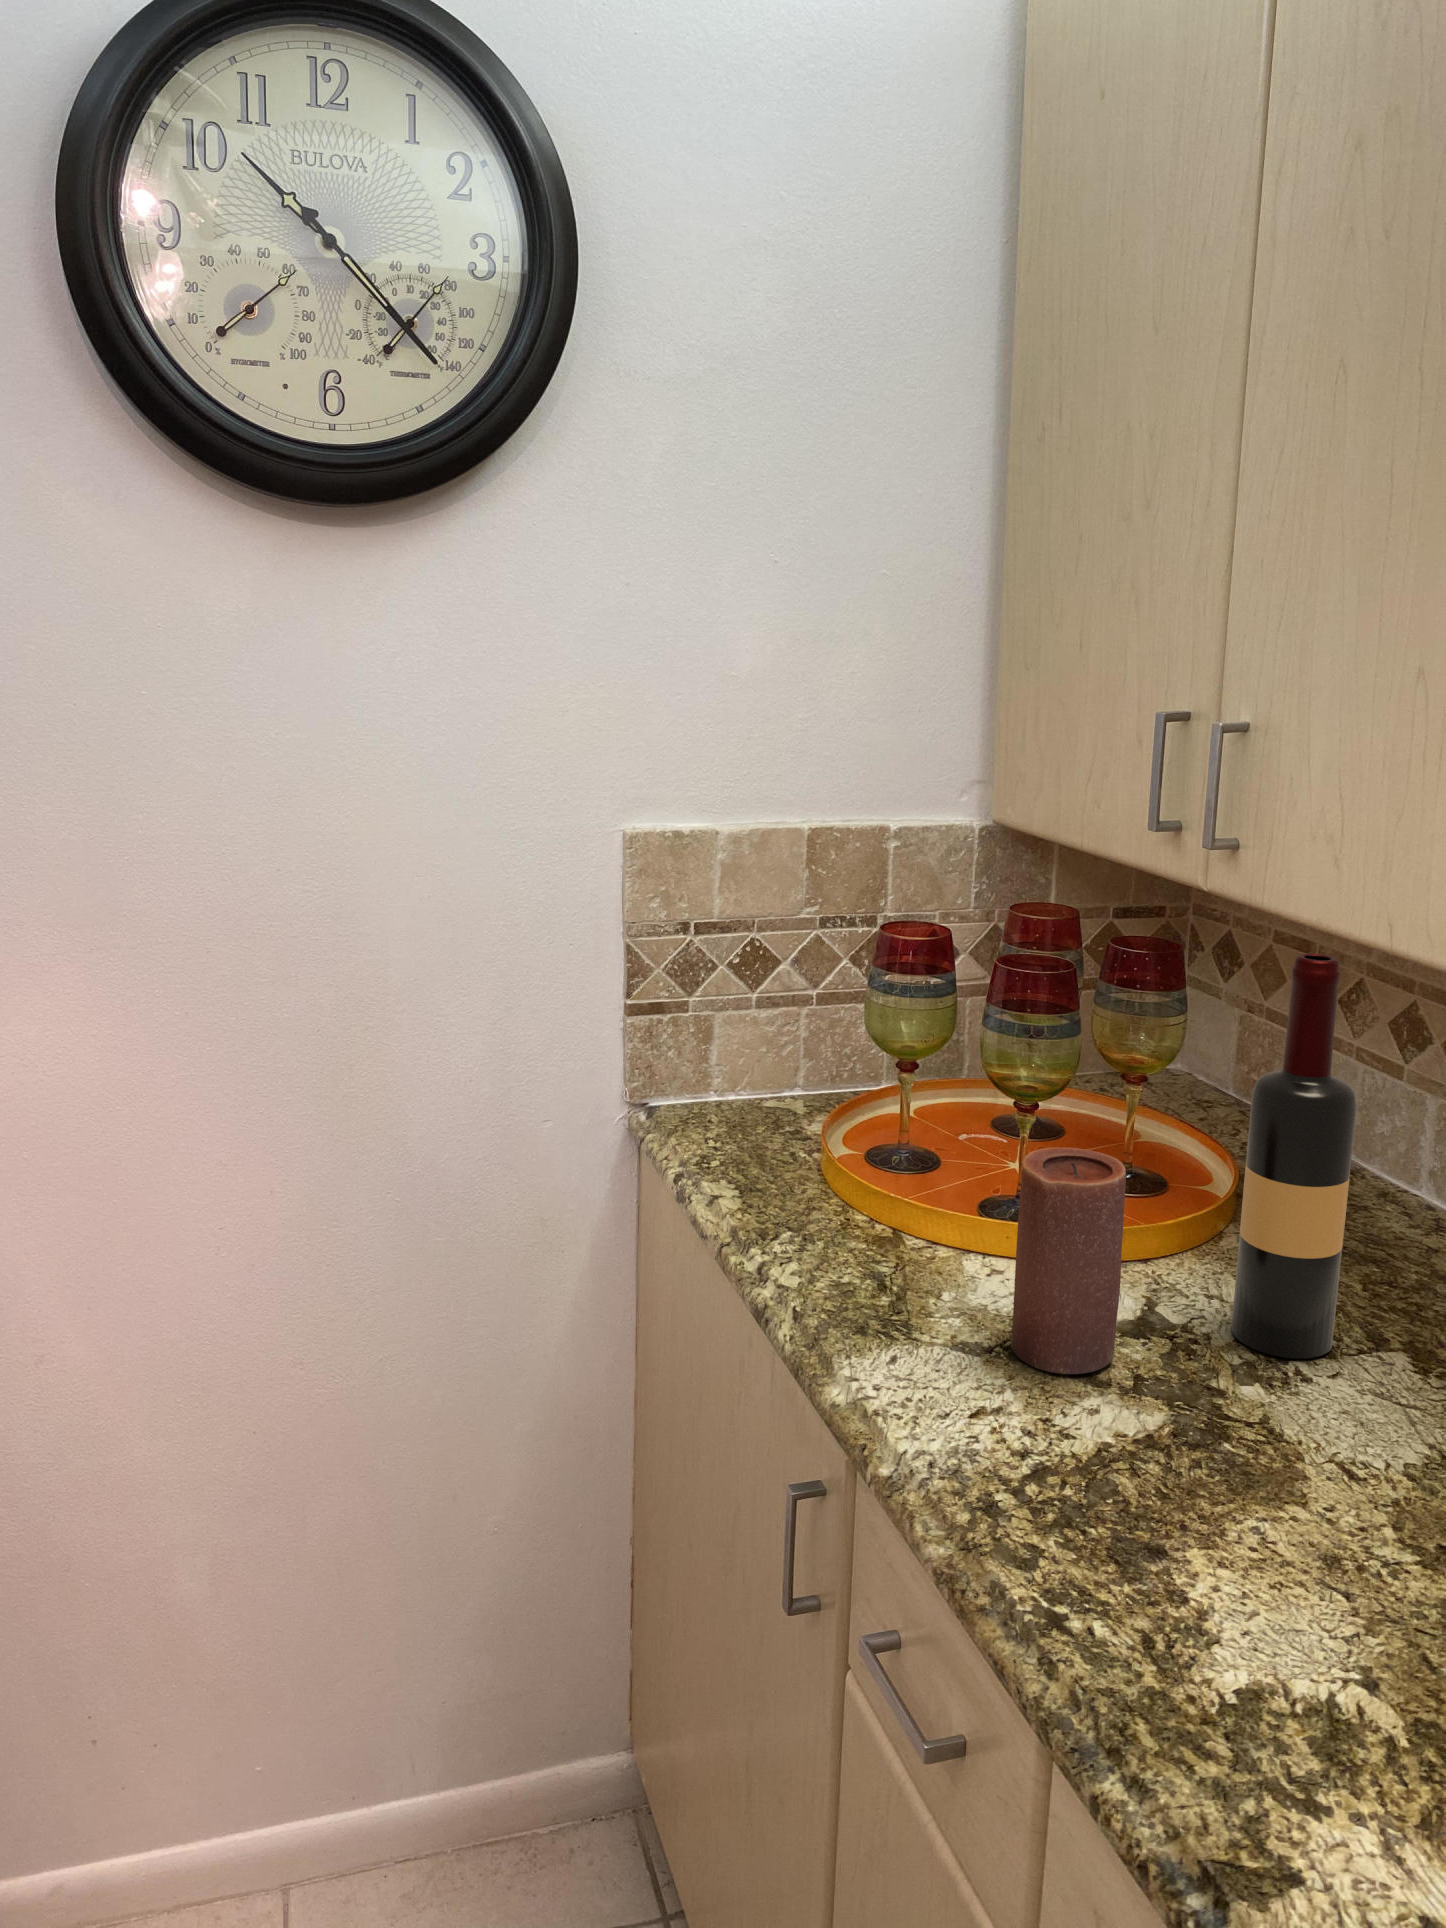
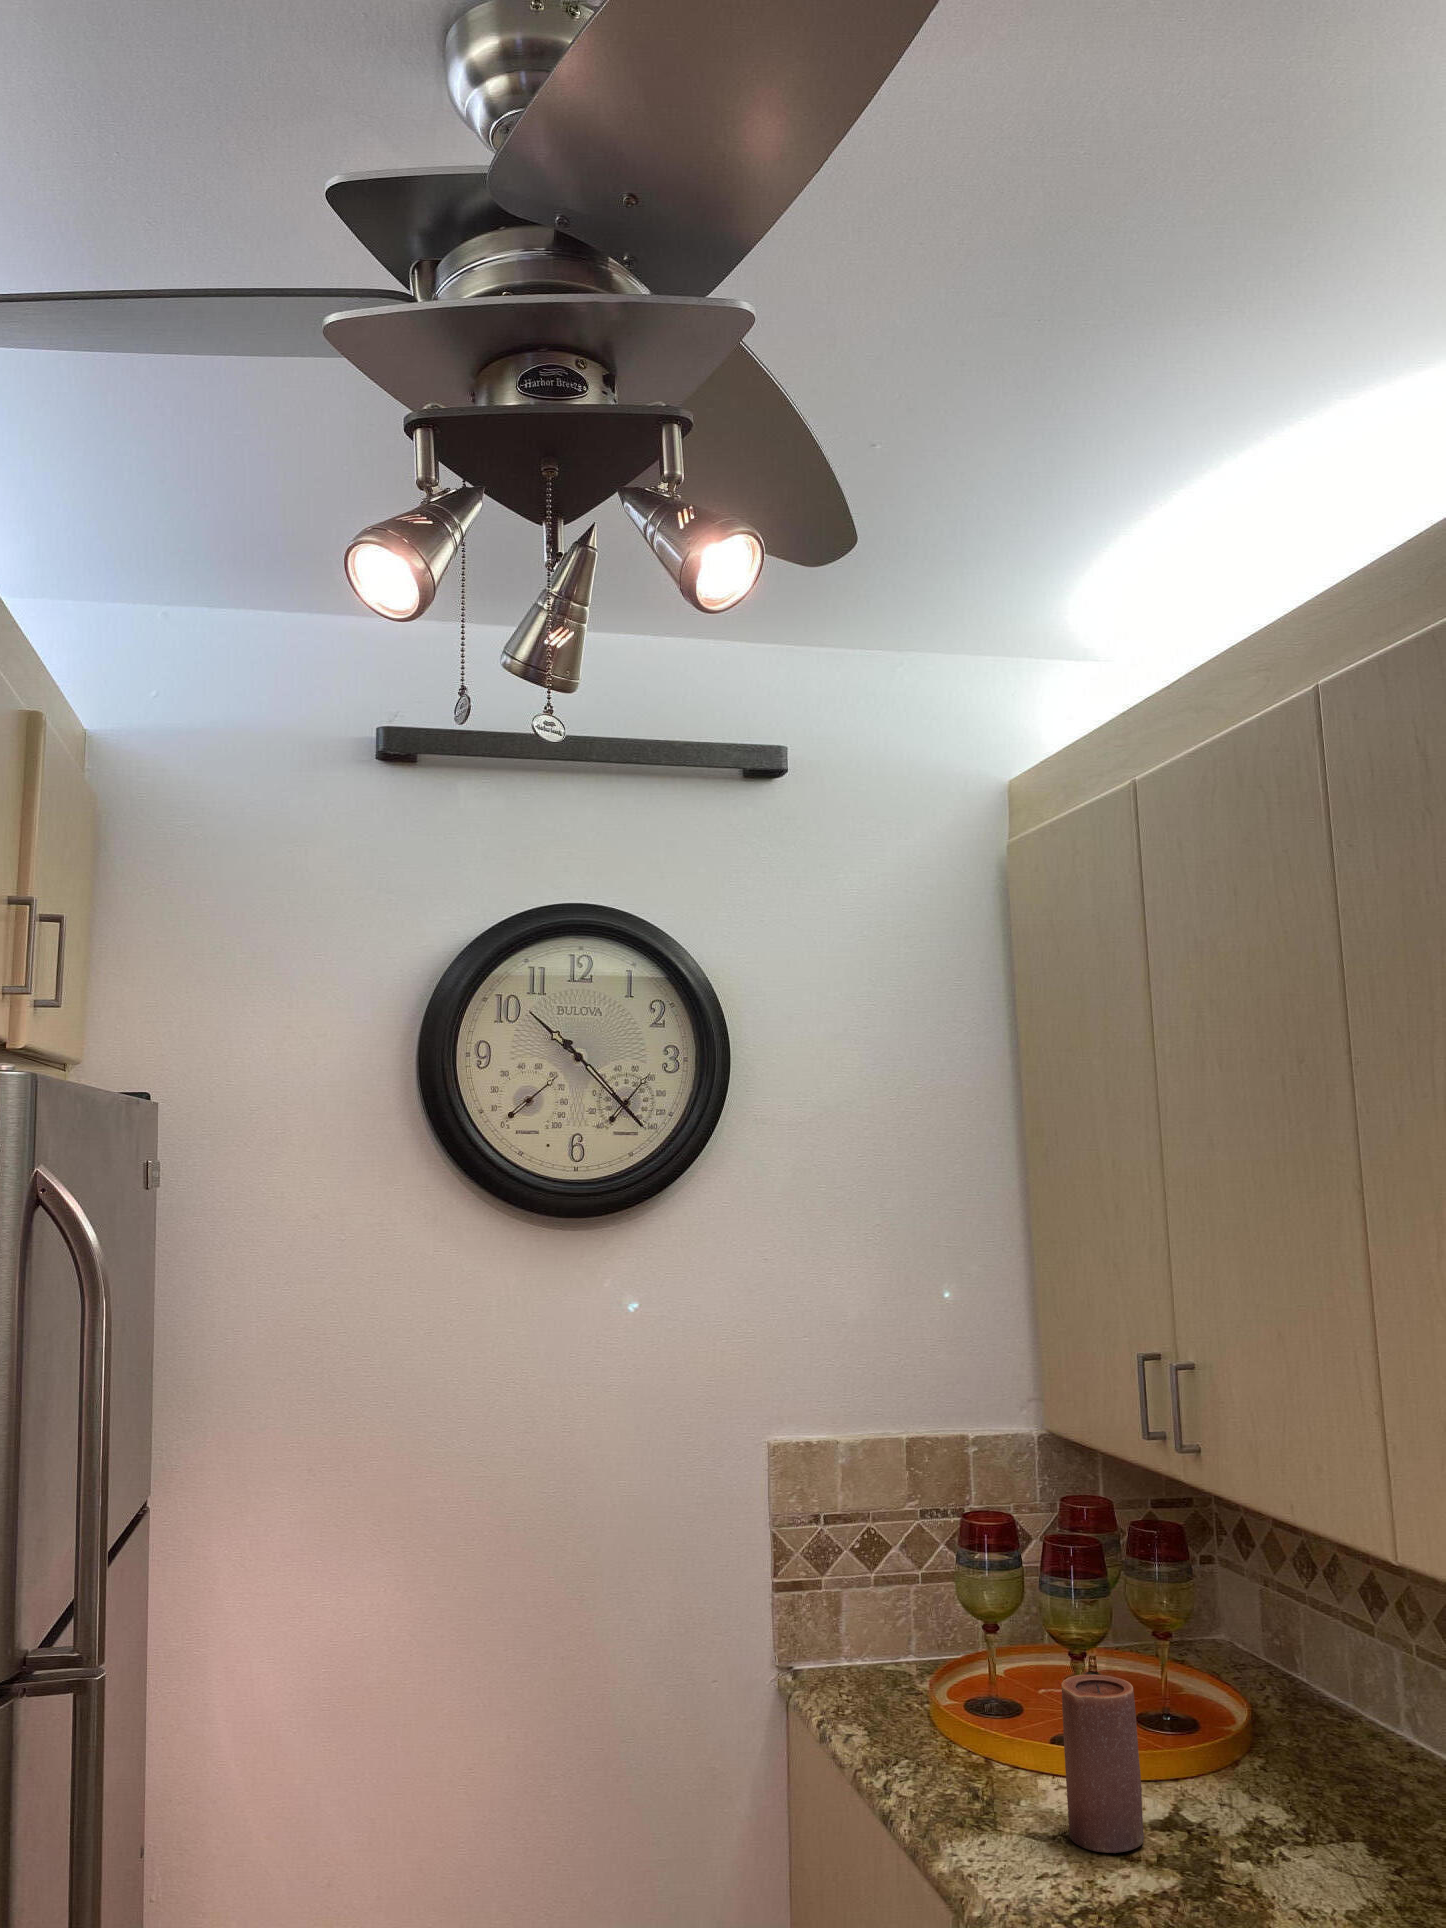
wine bottle: present [1231,954,1357,1359] -> none [1221,1527,1309,1845]

